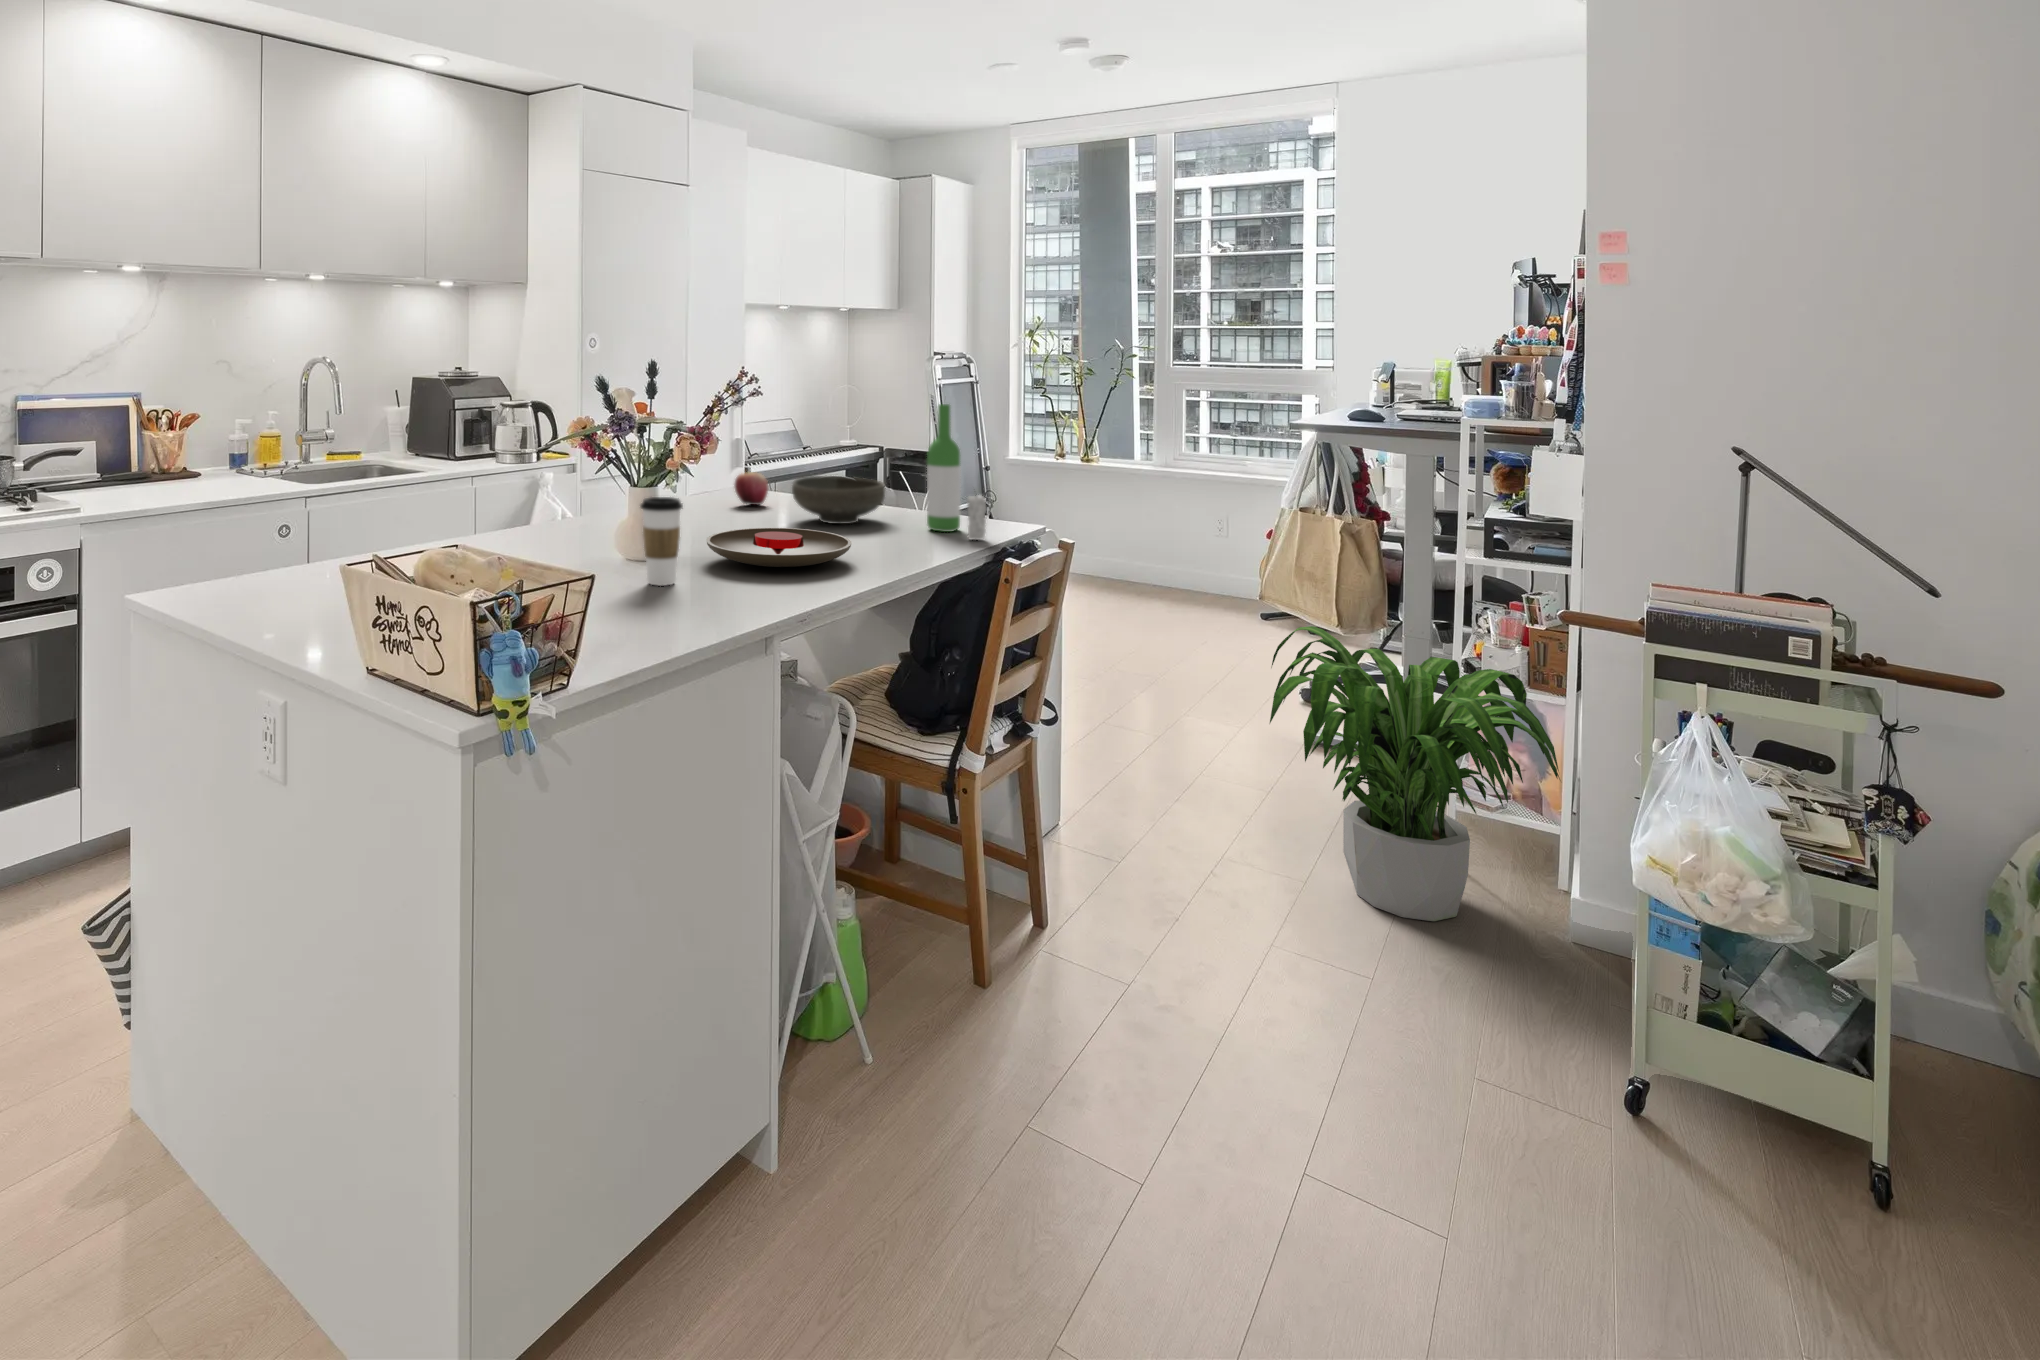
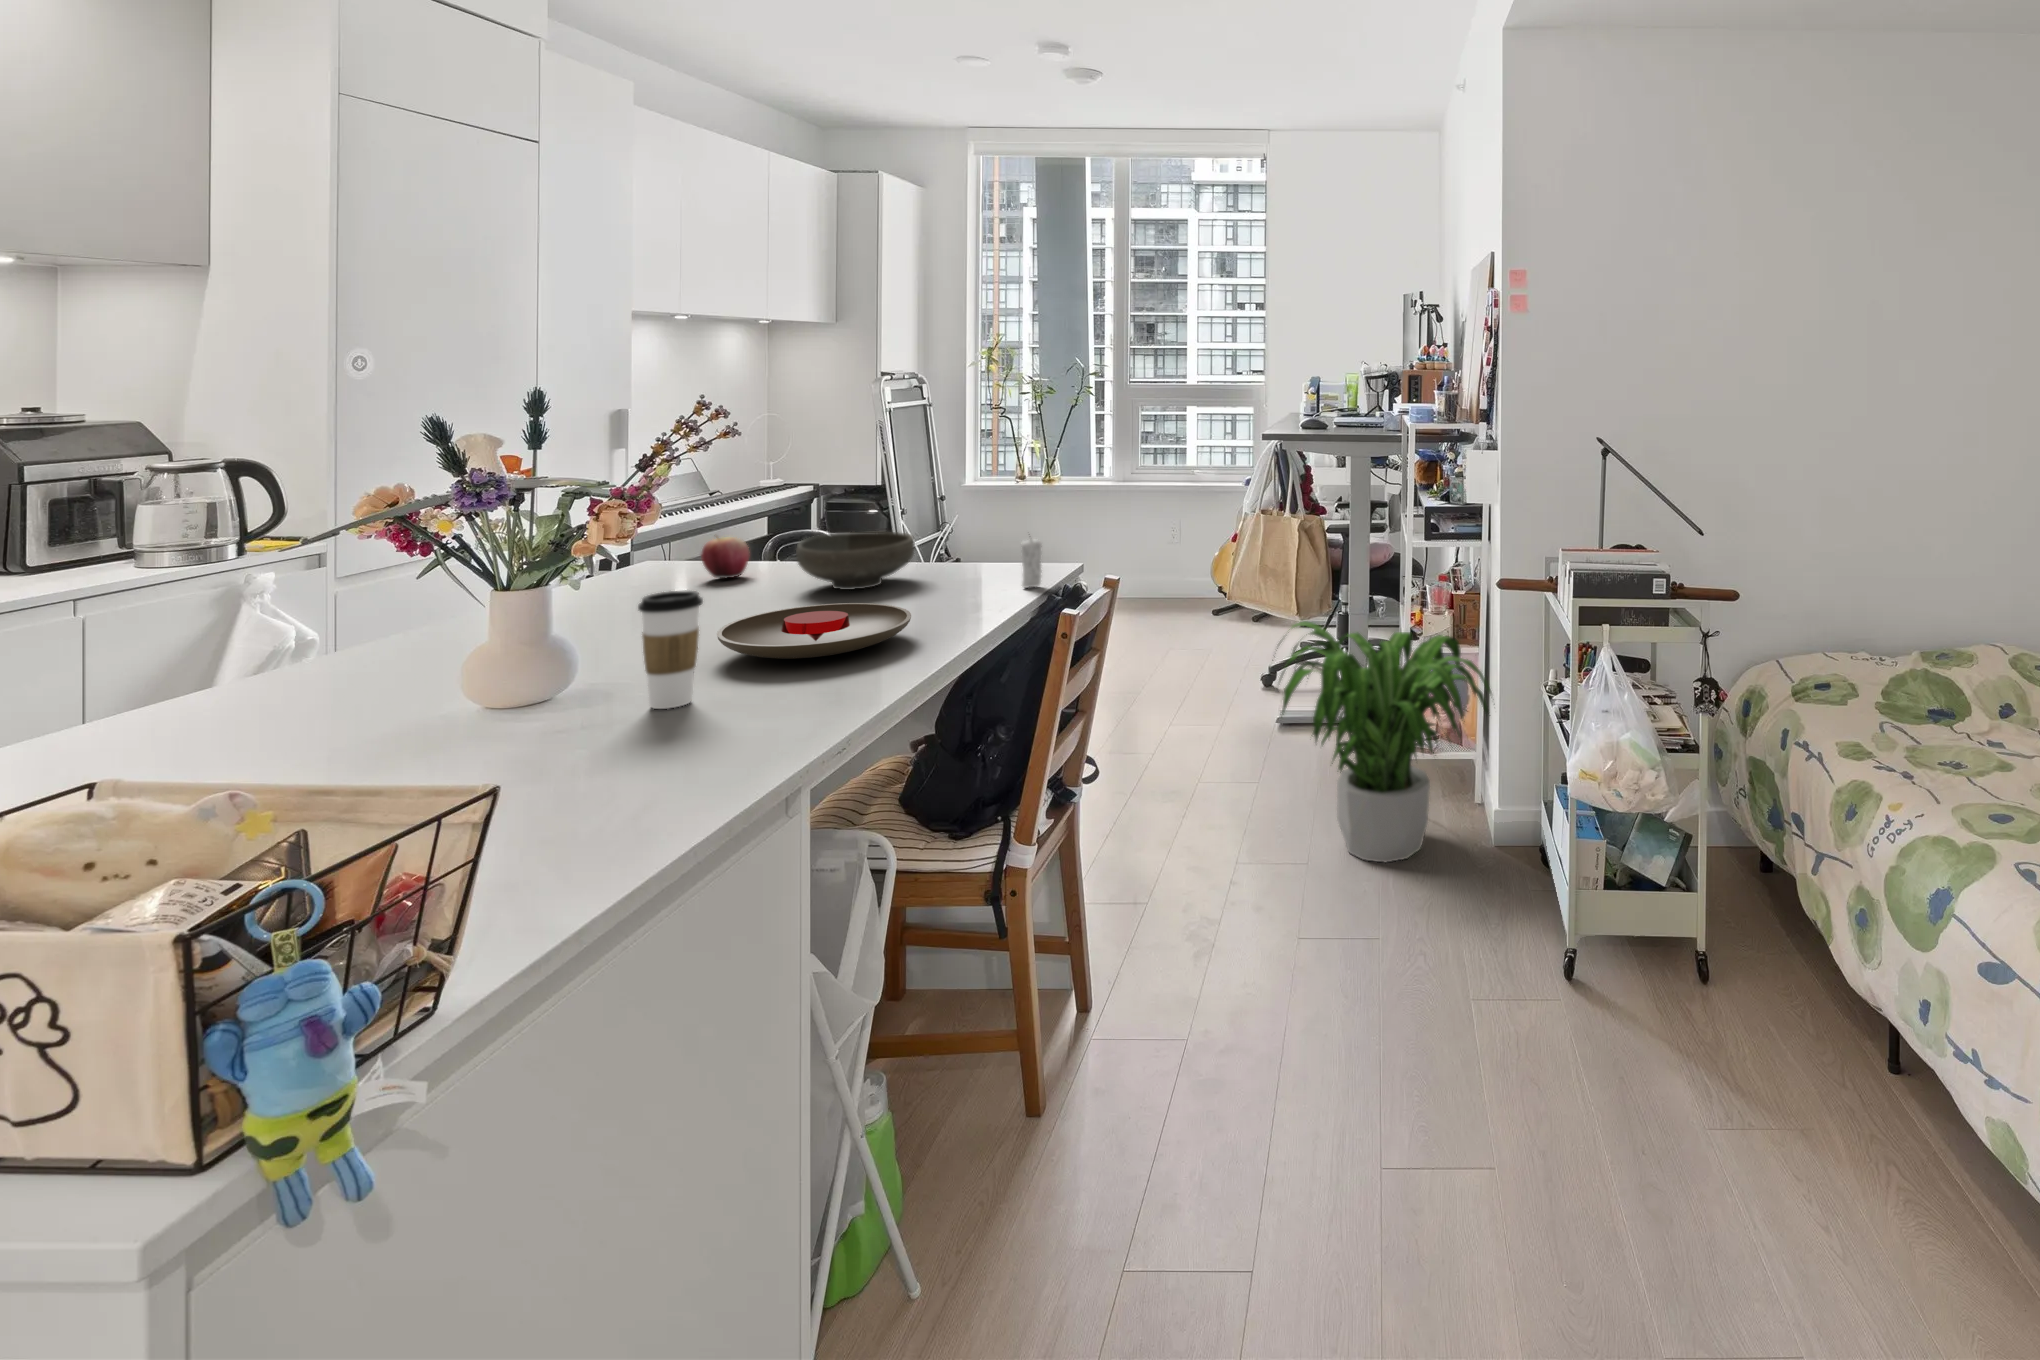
wine bottle: present [927,404,961,532] -> none [969,442,1007,583]

